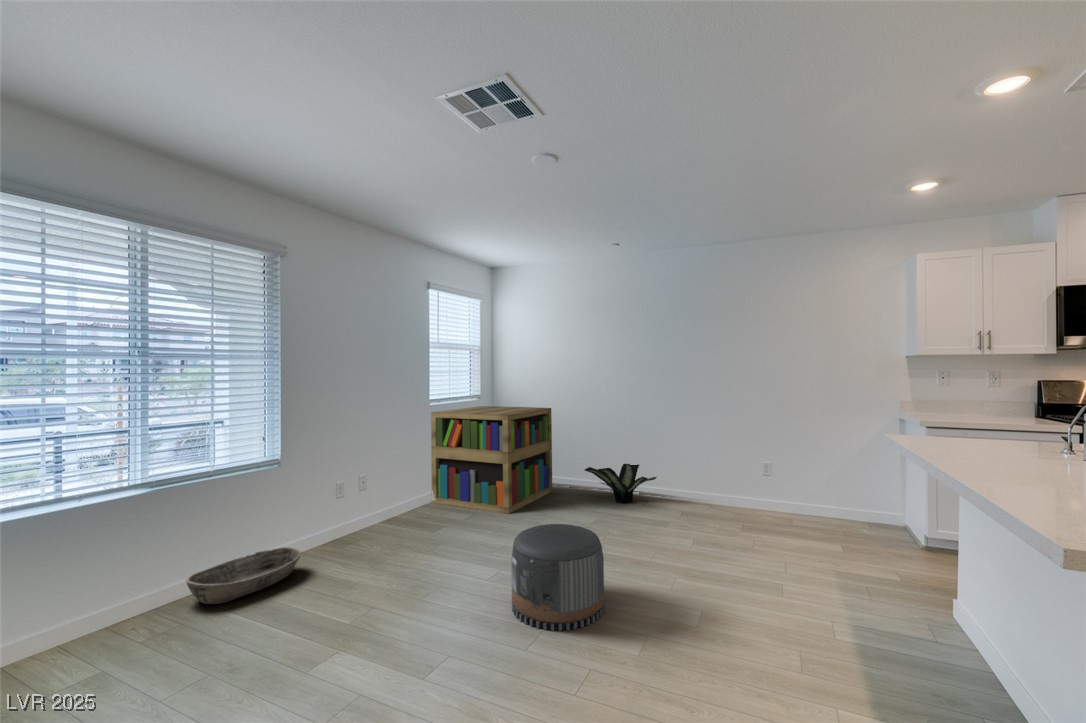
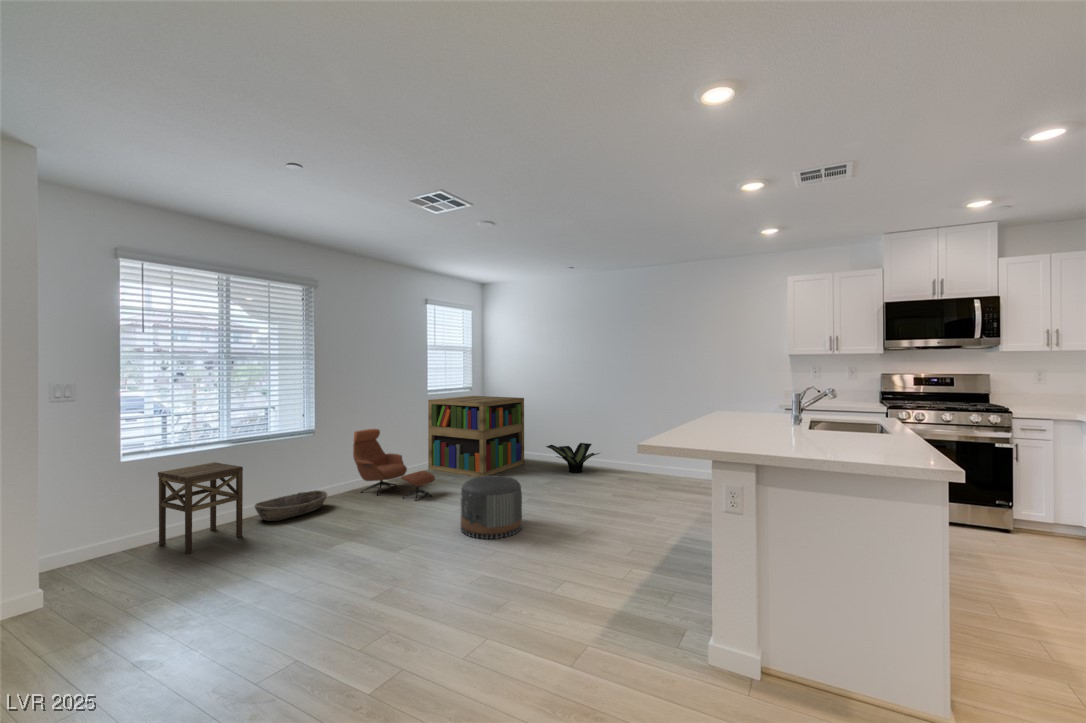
lounge chair: none [336,453,452,556] -> present [353,429,435,501]
side table: none [11,518,163,689] -> present [158,462,243,554]

